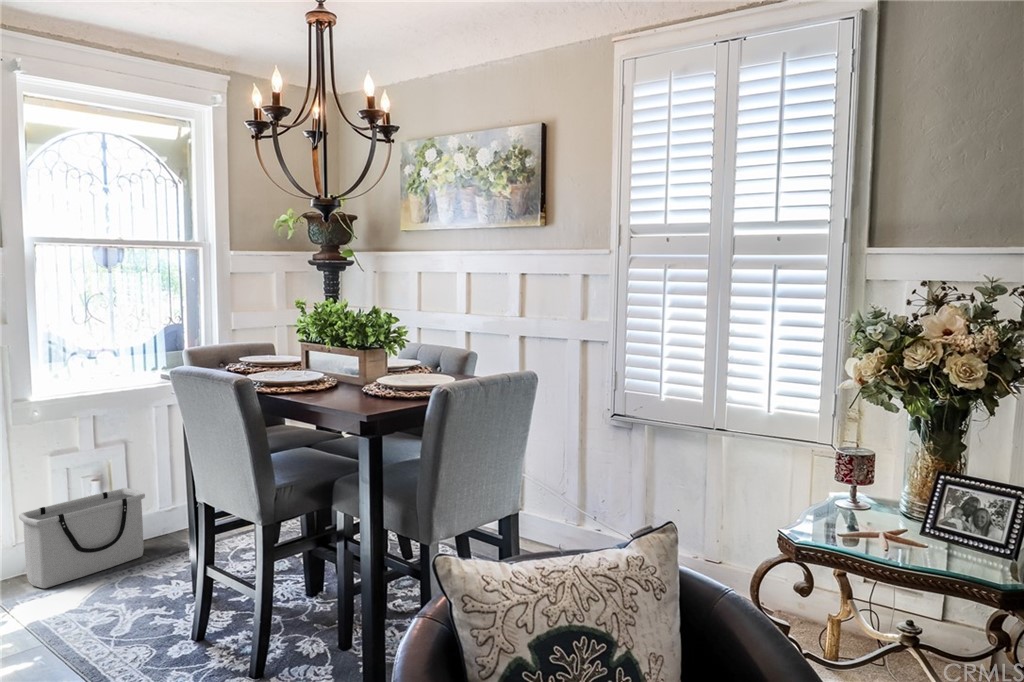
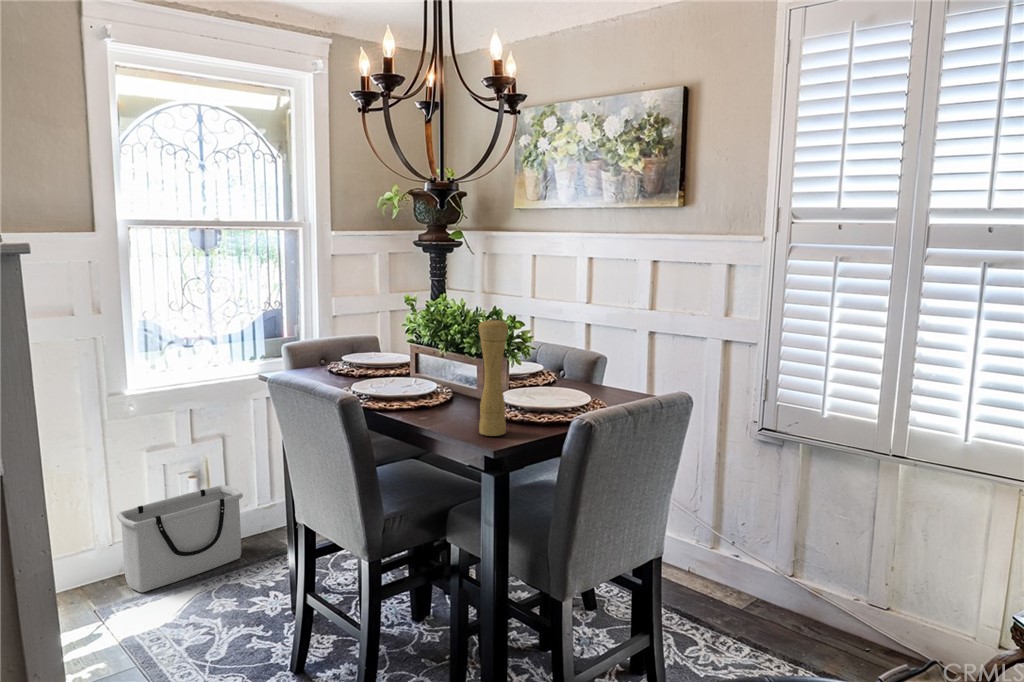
pepper mill: none [354,309,379,407] -> present [479,318,508,436]

